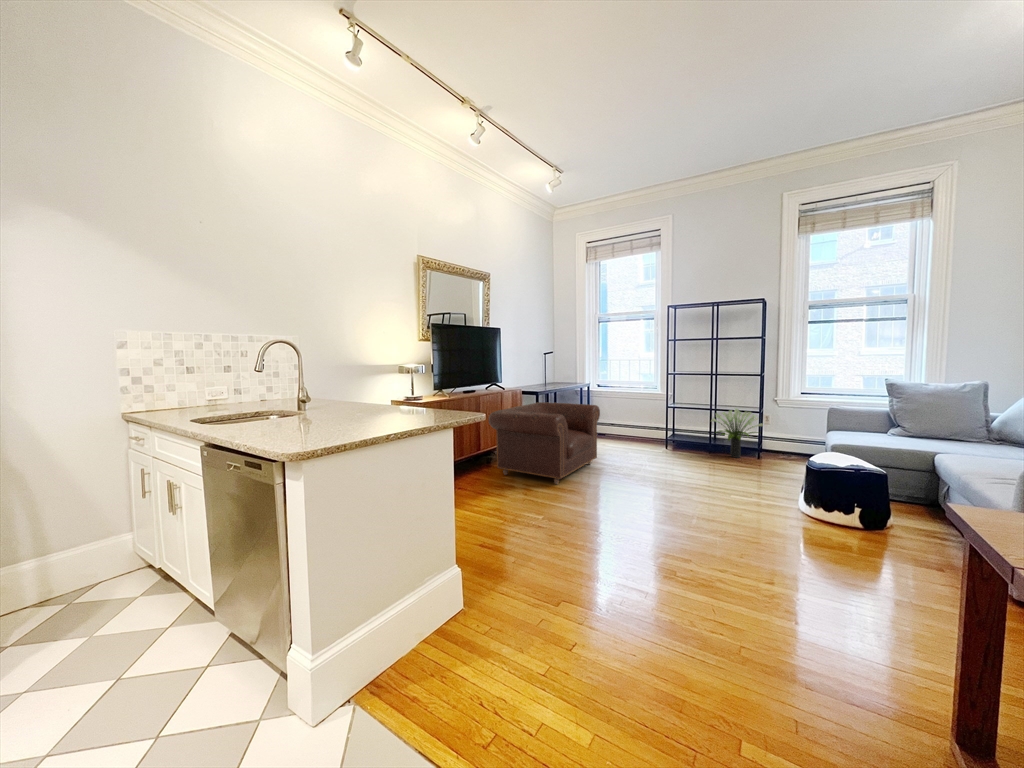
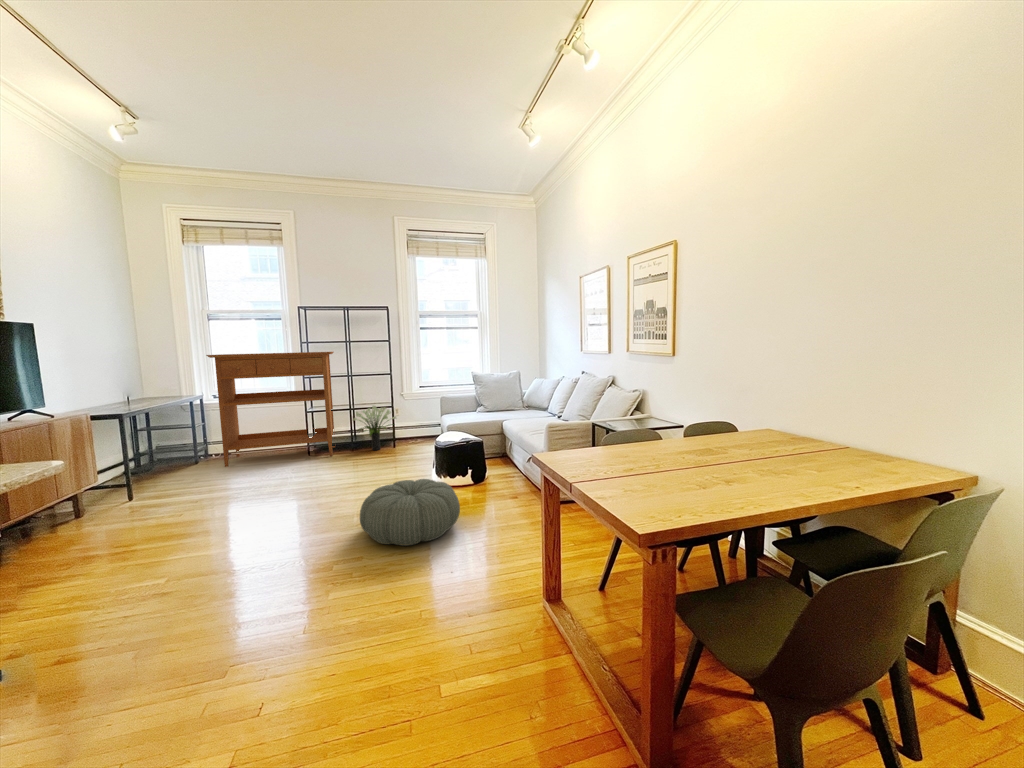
console table: none [592,349,699,453] -> present [206,352,335,467]
armchair: present [489,402,600,484] -> none [34,421,232,545]
pouf: none [690,495,828,579] -> present [360,479,460,546]

